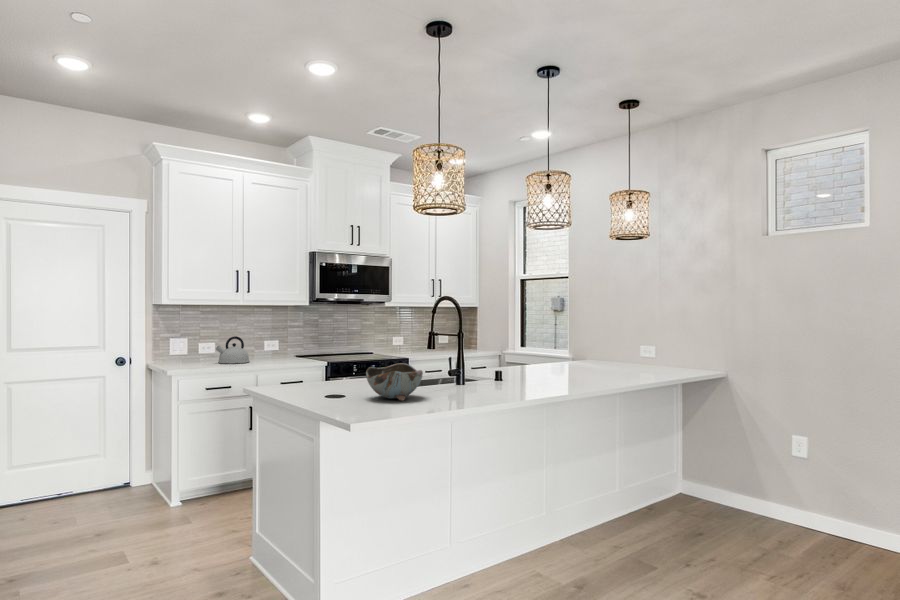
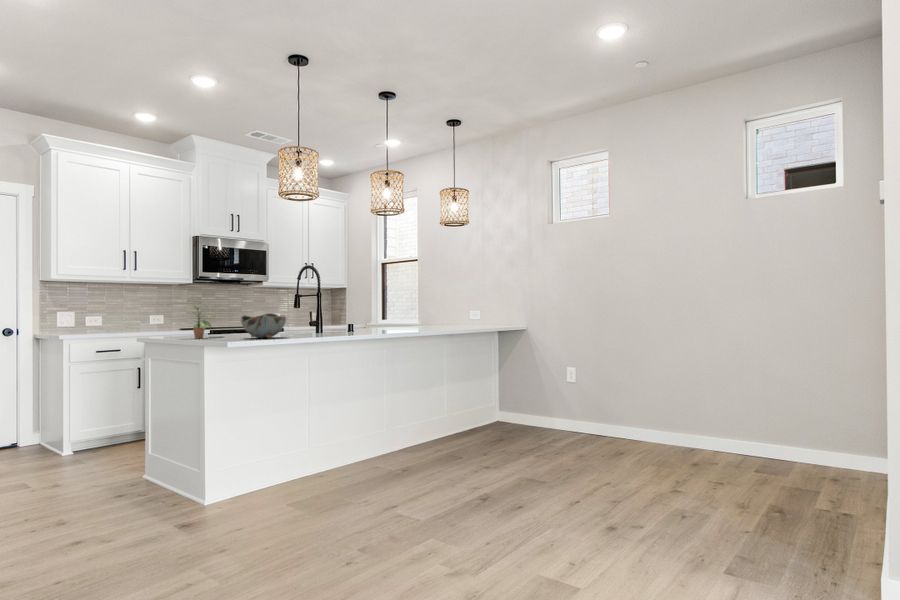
kettle: present [216,336,250,364] -> none [103,309,136,333]
potted plant: none [290,342,333,394] -> present [184,304,211,338]

